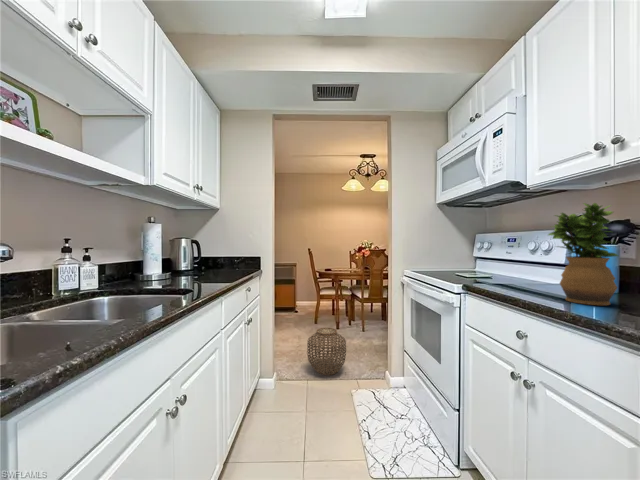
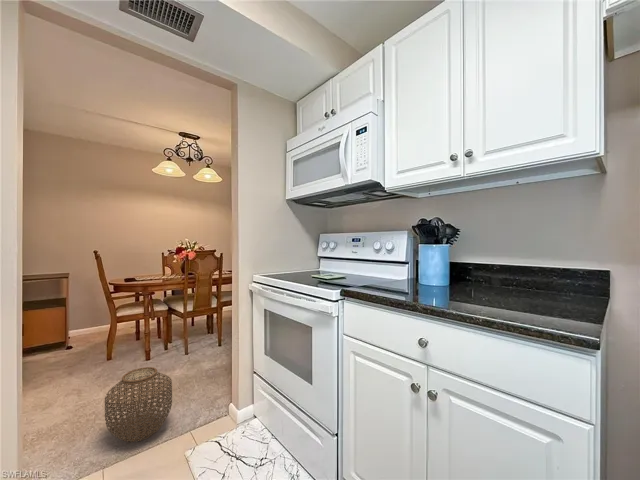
potted plant: present [548,203,618,305] -> none [436,206,491,303]

